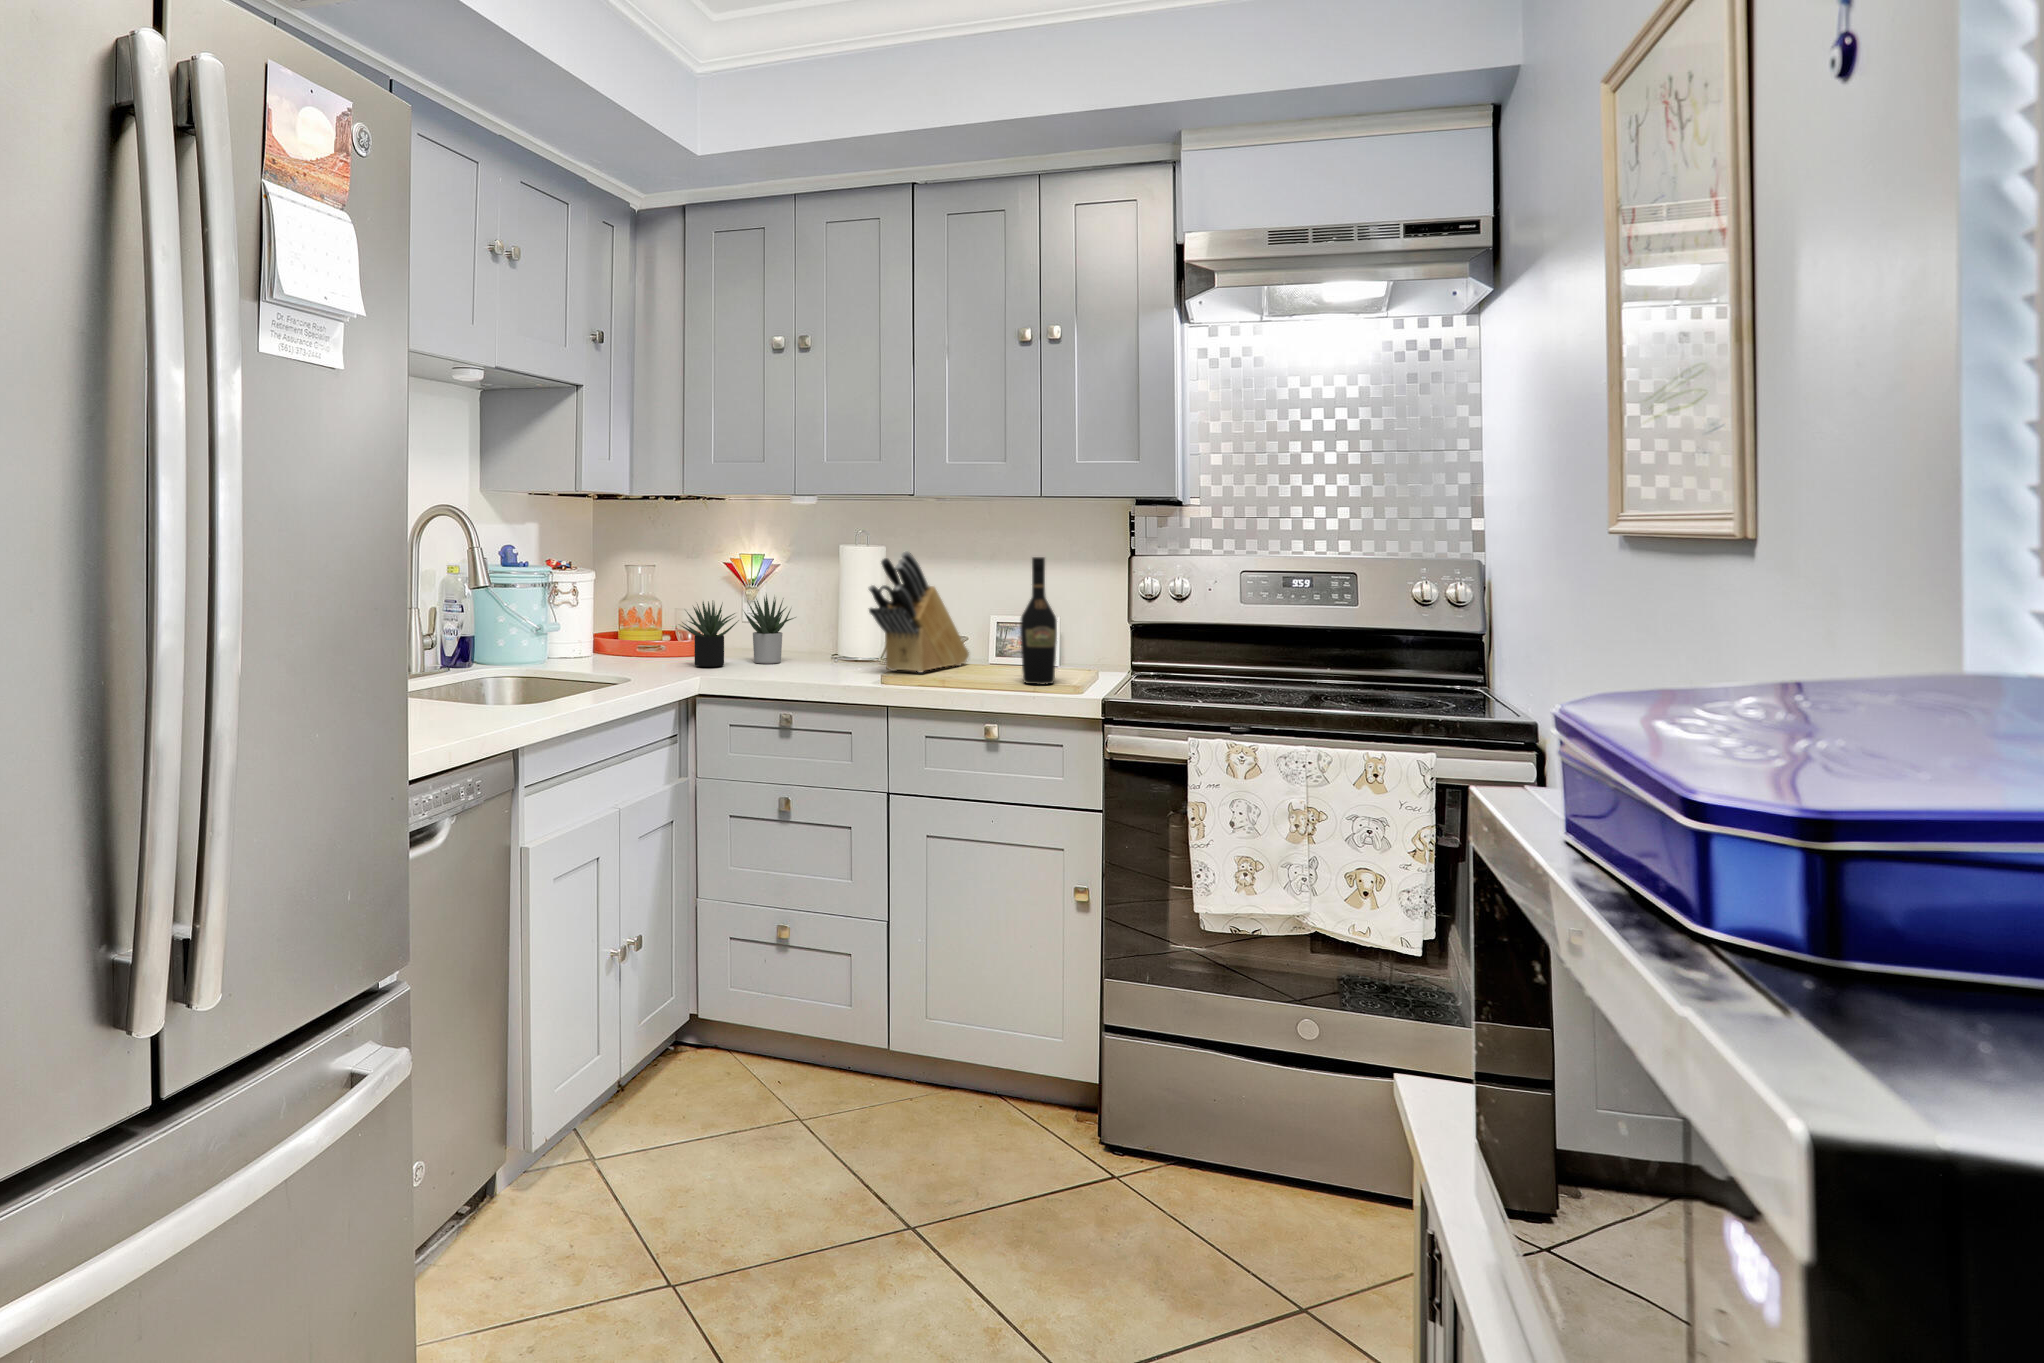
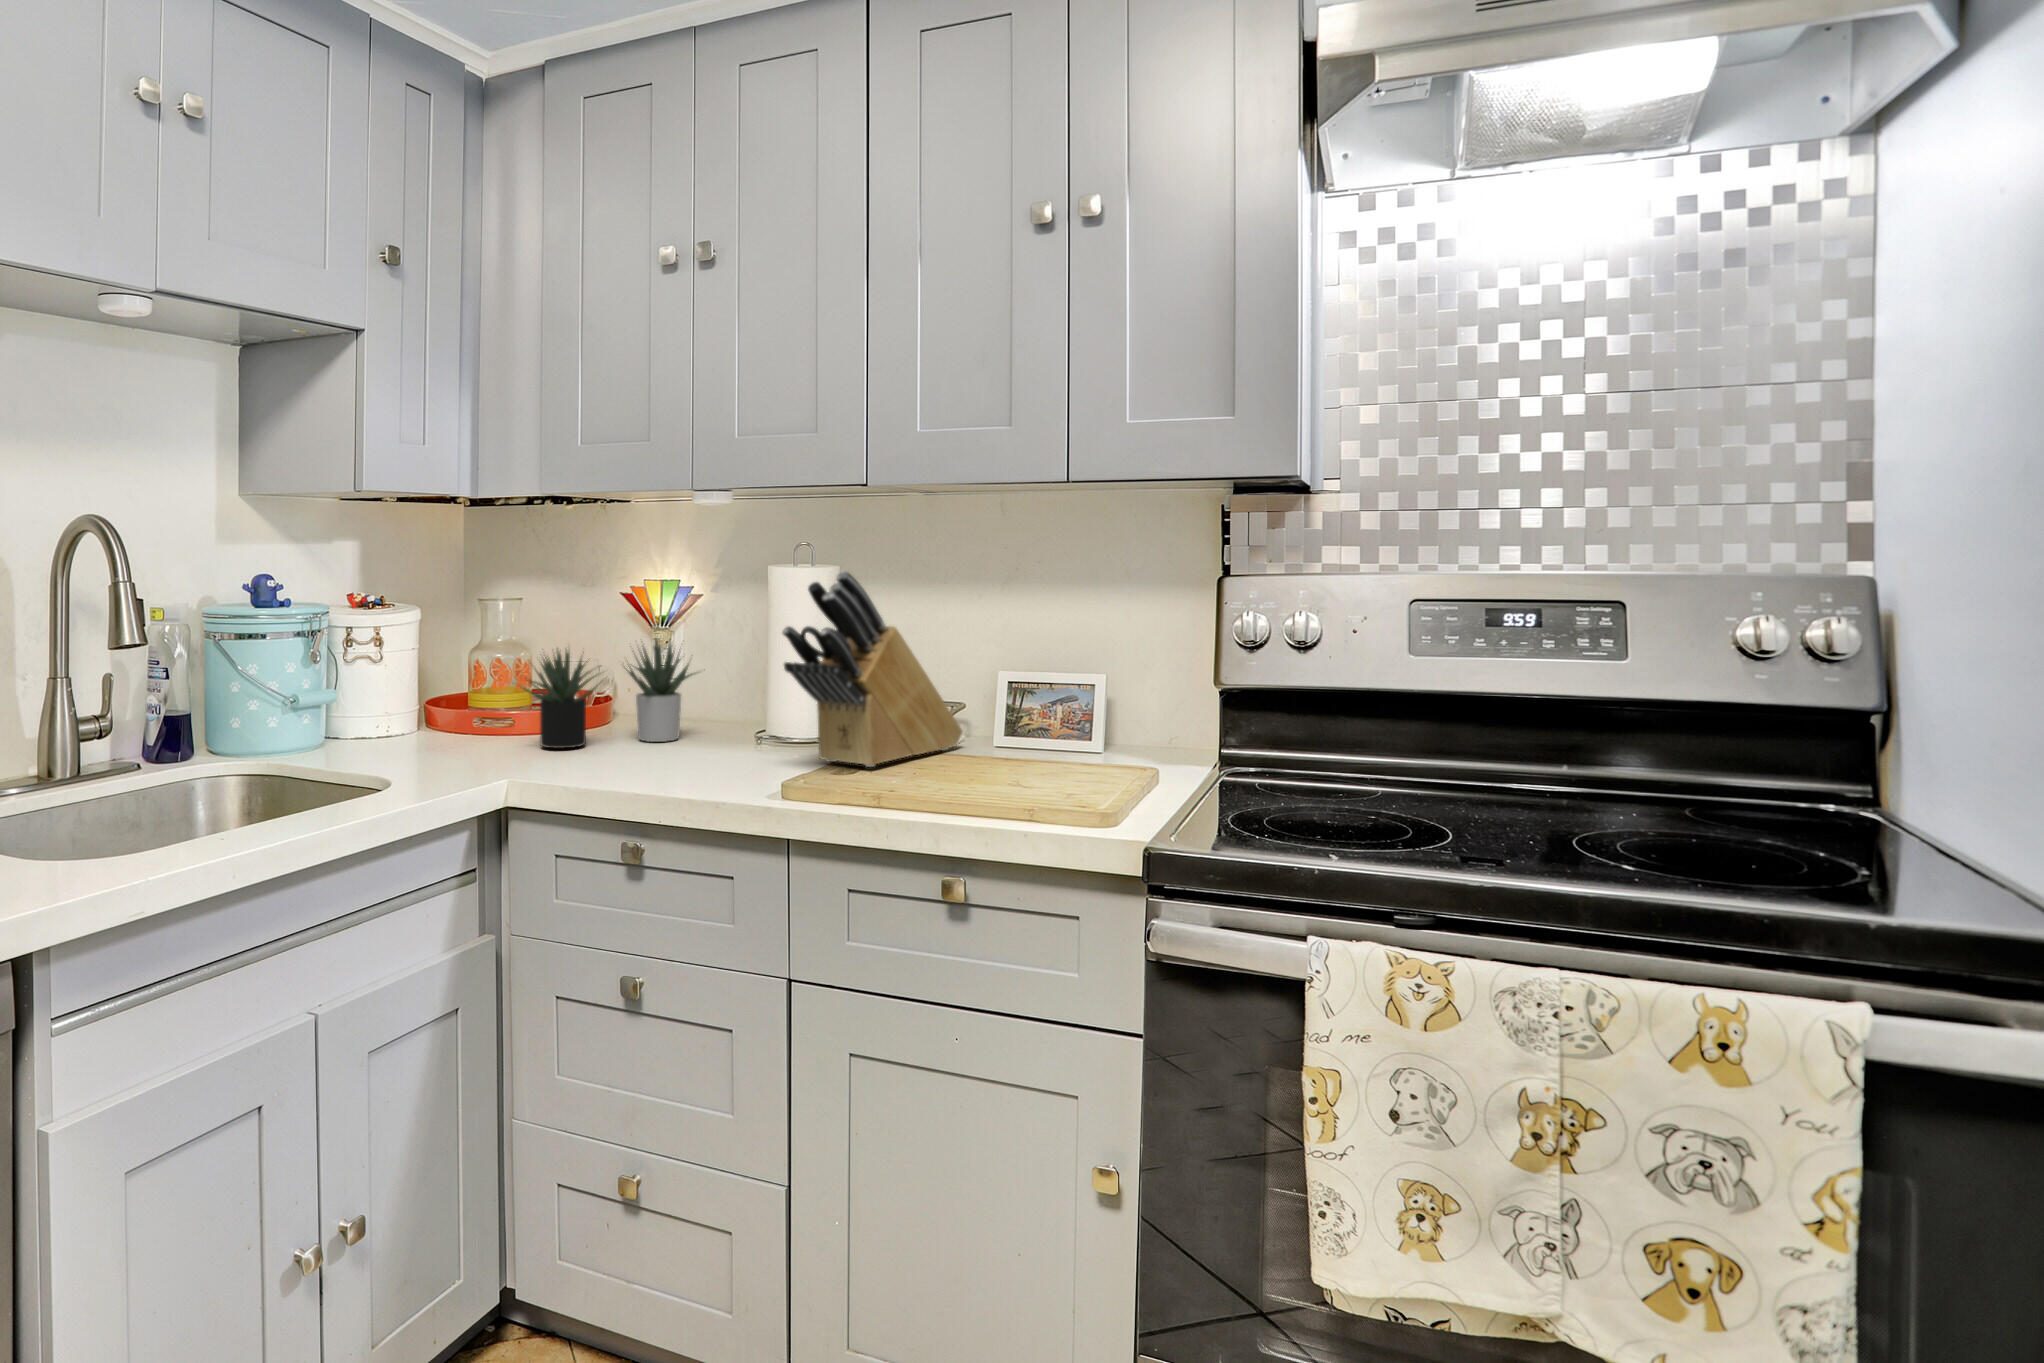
wine bottle: present [1020,557,1057,685] -> none [1021,581,1082,800]

